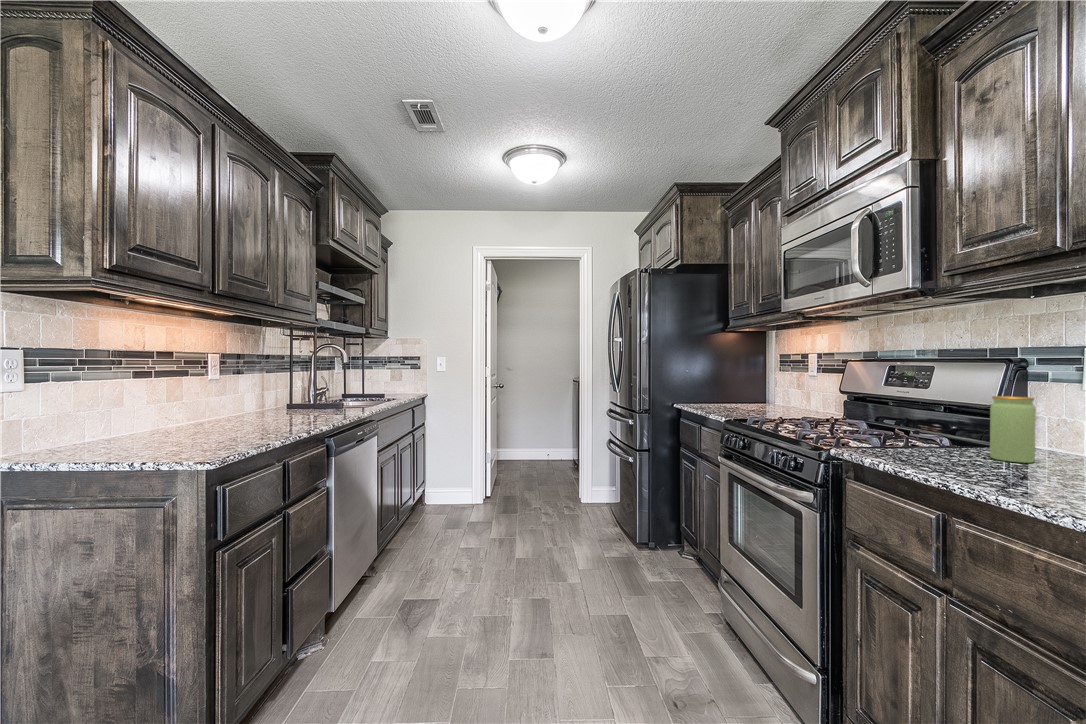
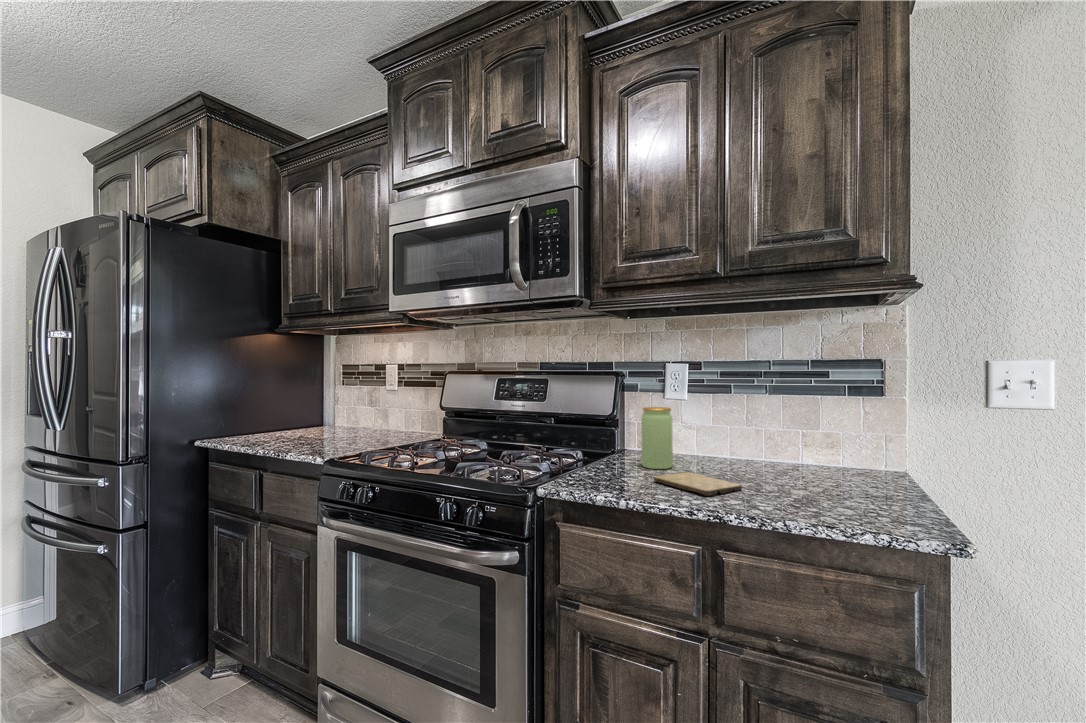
cutting board: none [958,458,1052,483] -> present [654,472,742,496]

